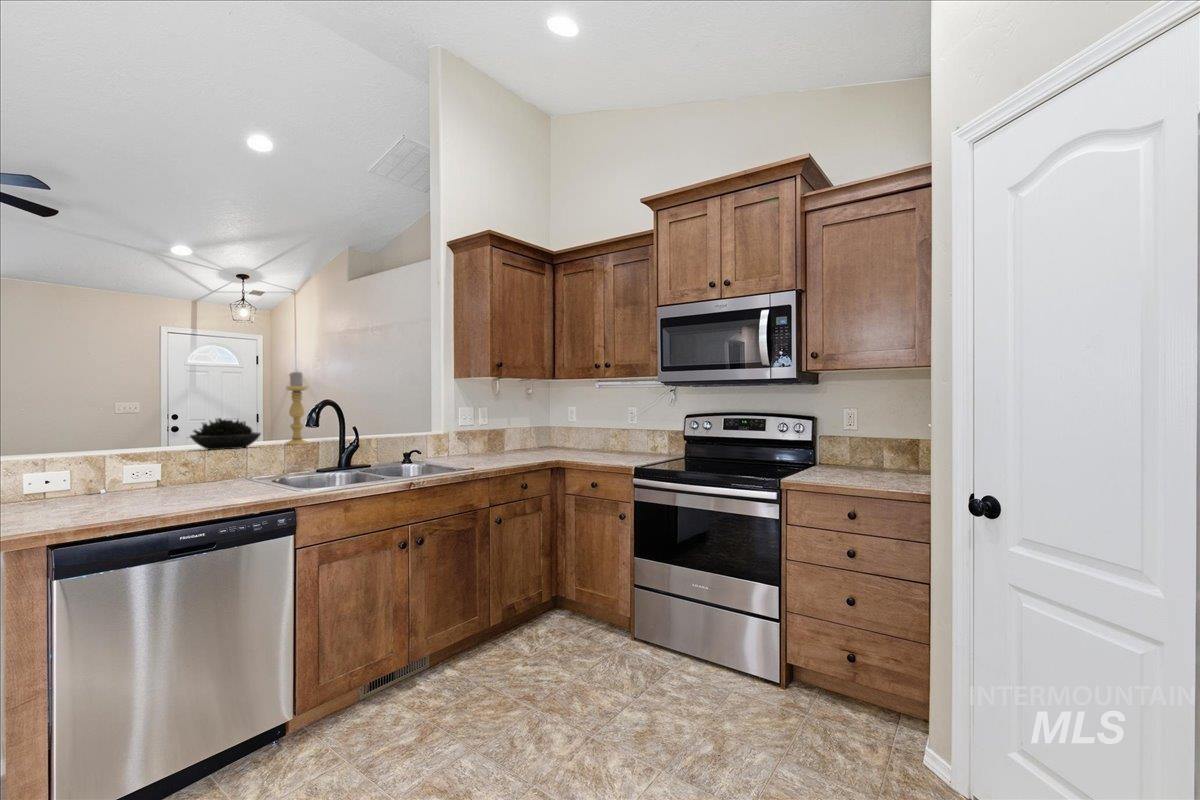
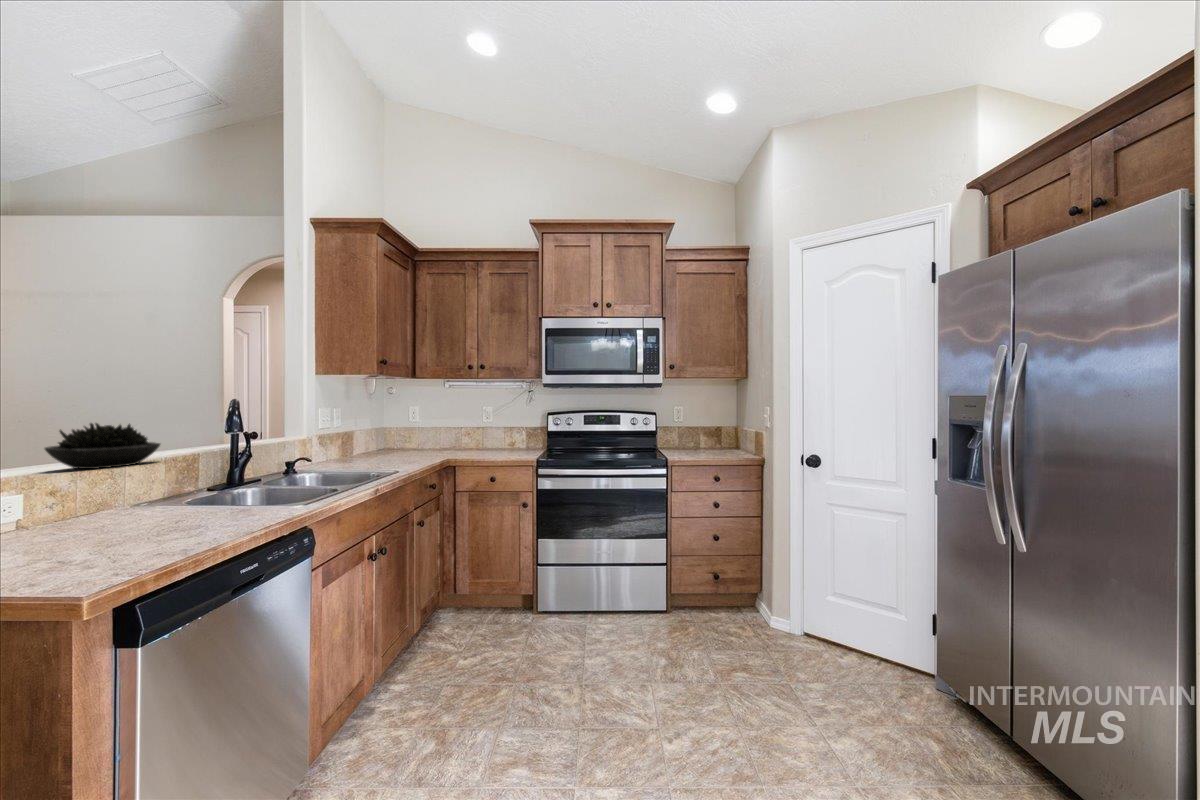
candle holder: present [286,372,308,445] -> none [162,359,196,458]

